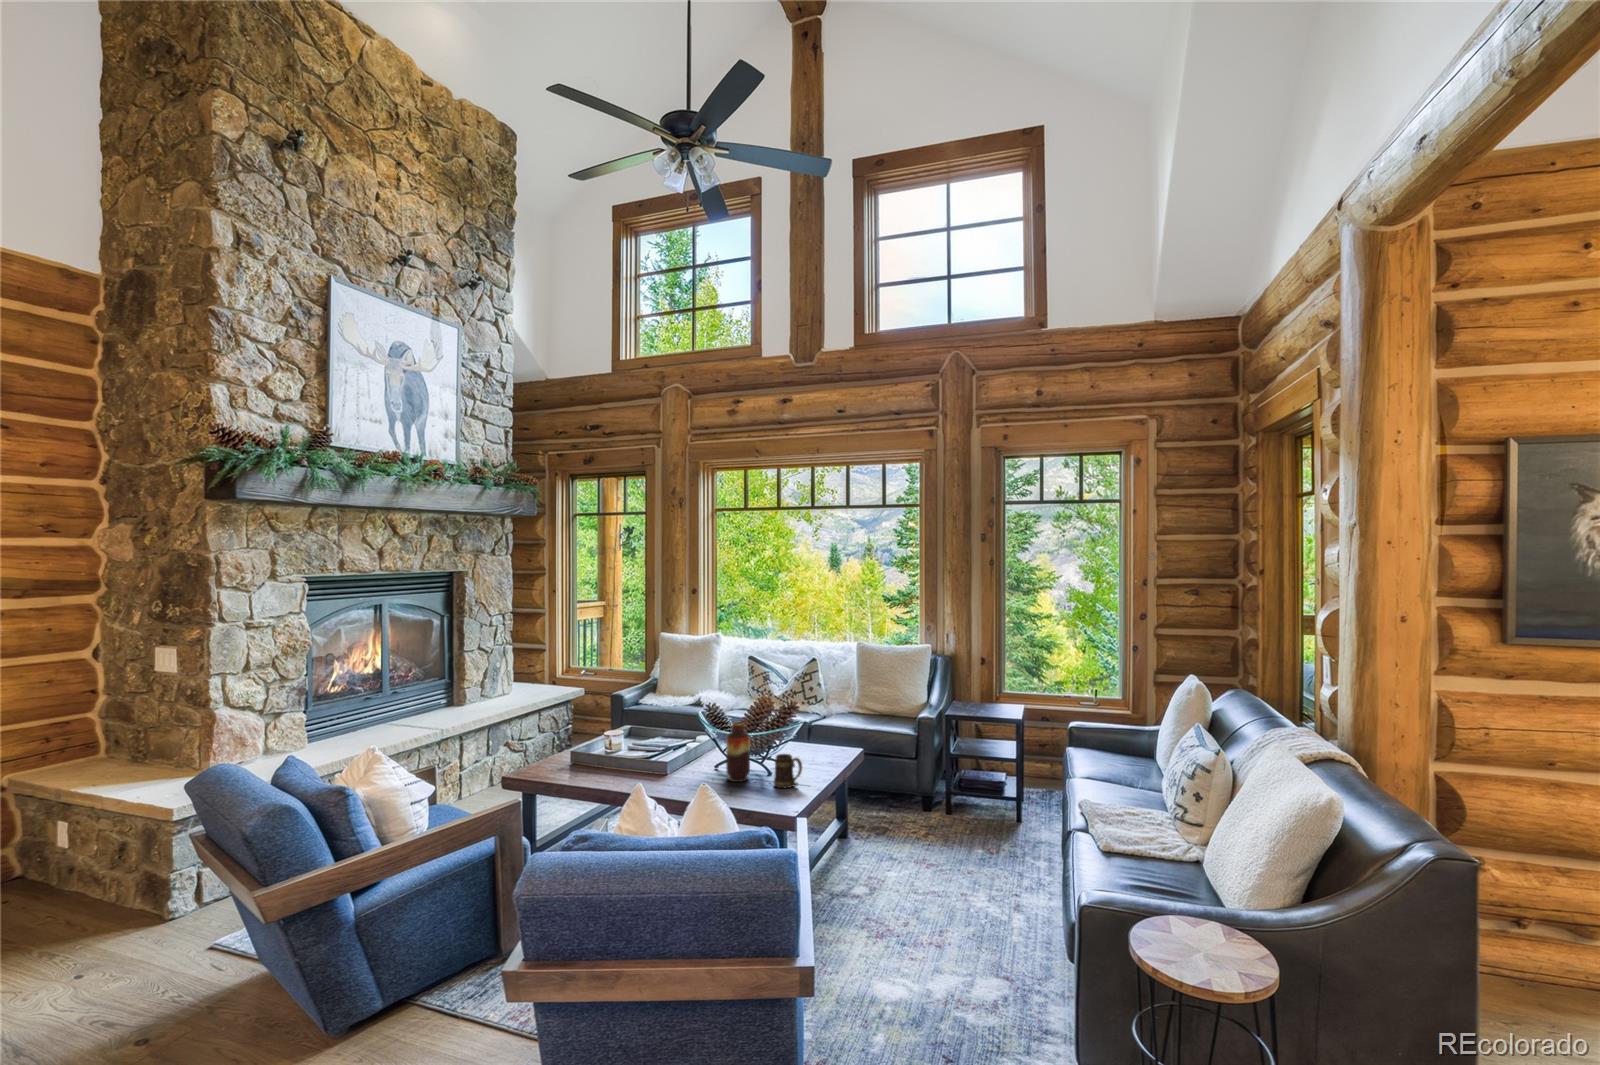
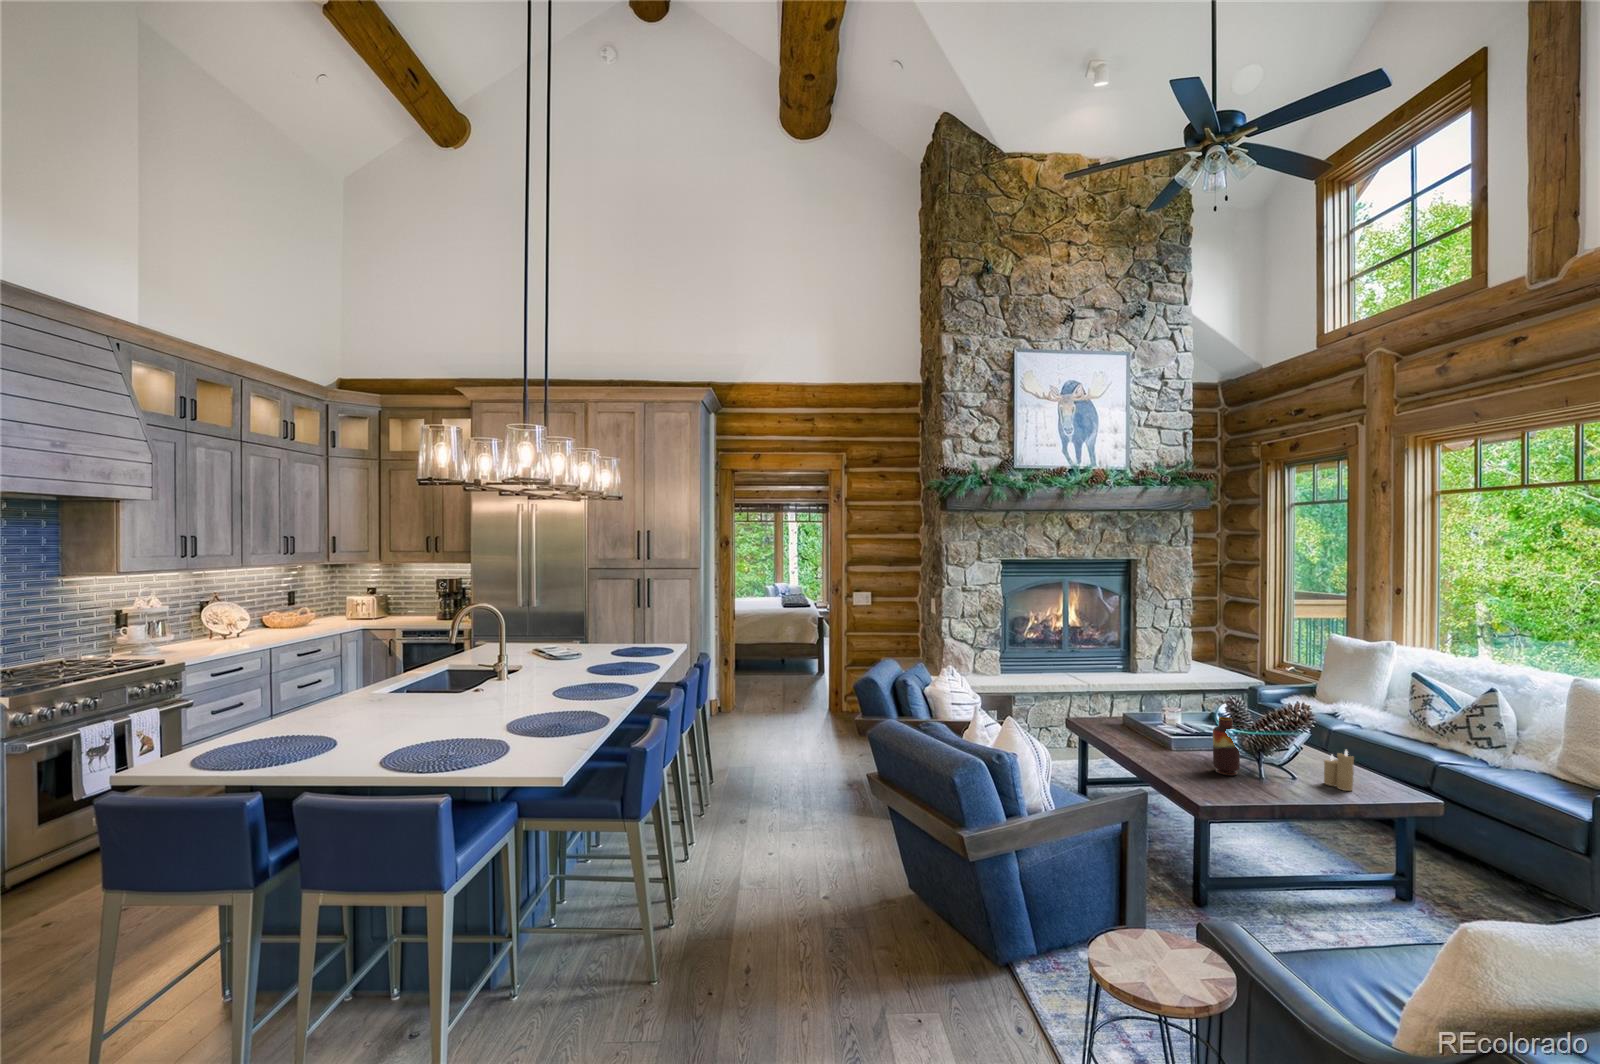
candle: none [798,725,822,763] -> present [1324,751,1354,791]
mug: present [774,754,802,788] -> none [1243,758,1268,793]

